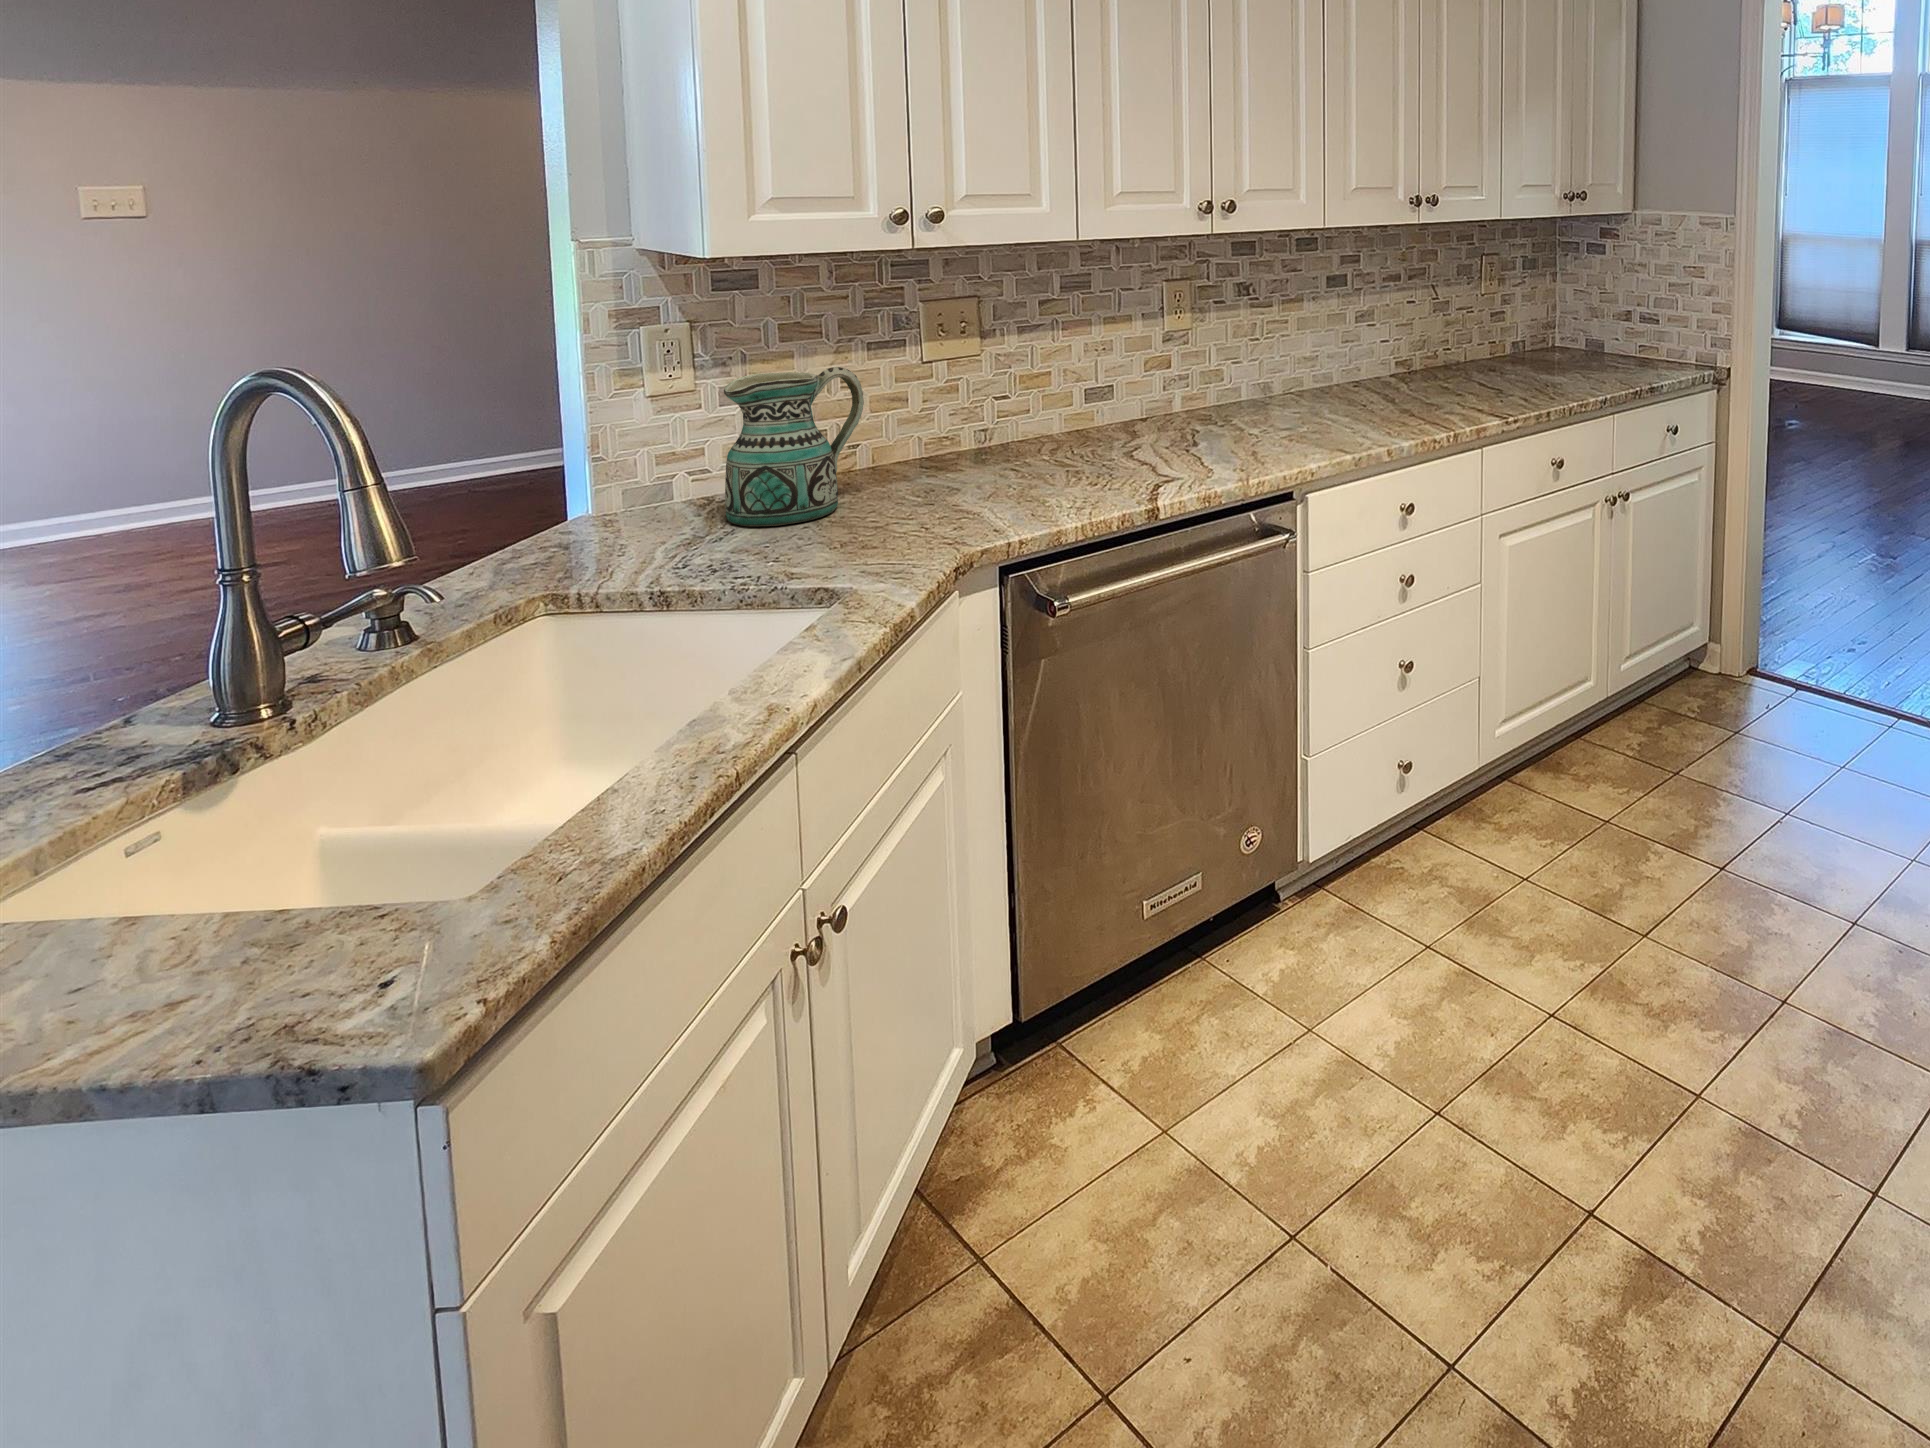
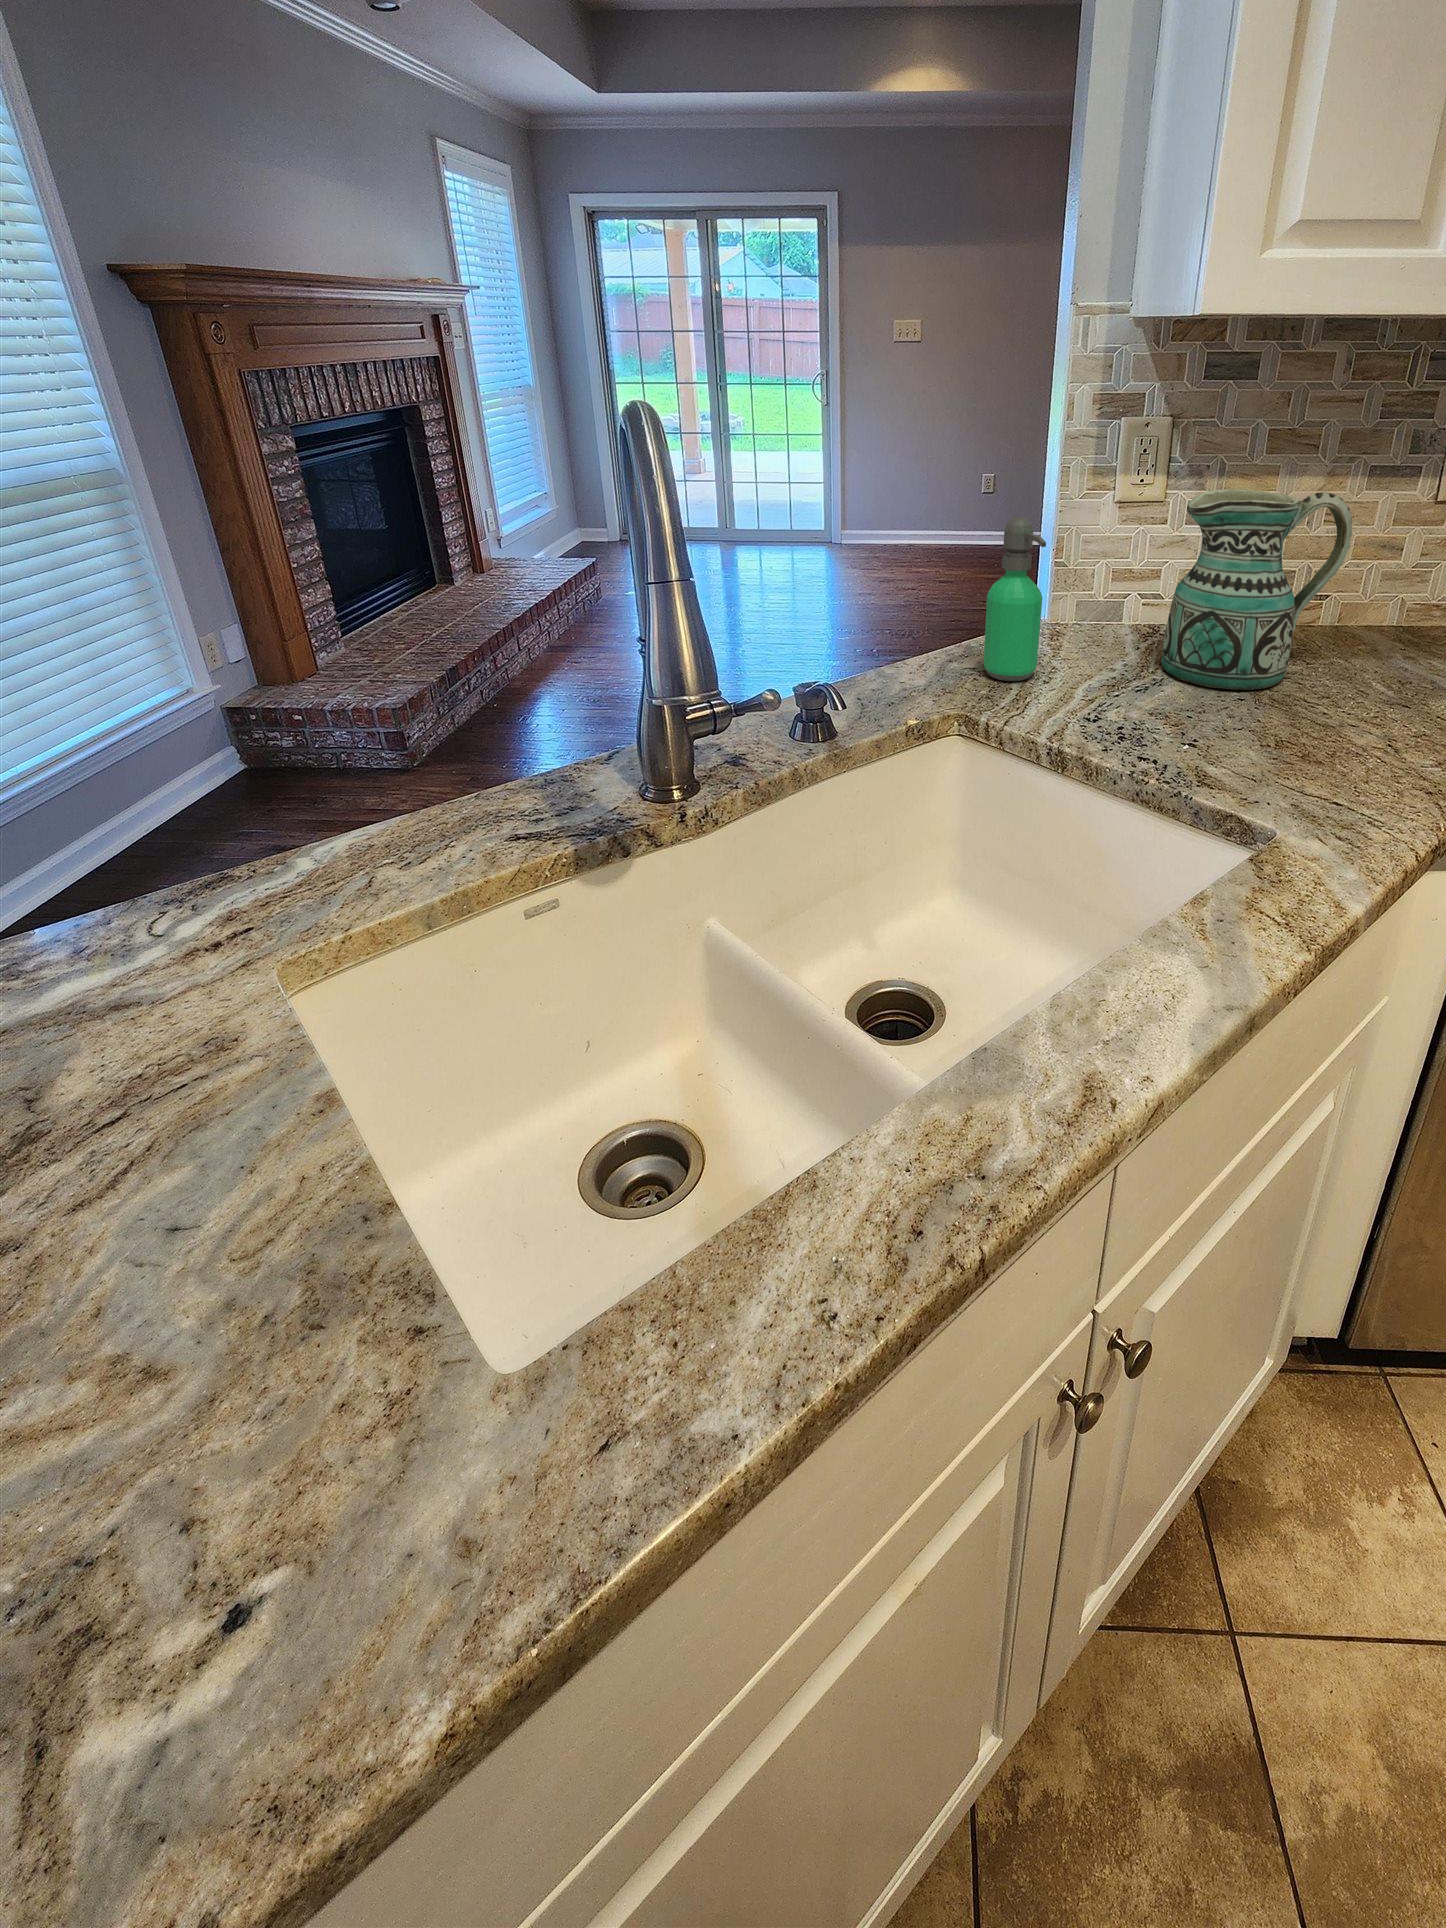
soap dispenser: none [540,421,605,565] -> present [984,517,1046,681]

